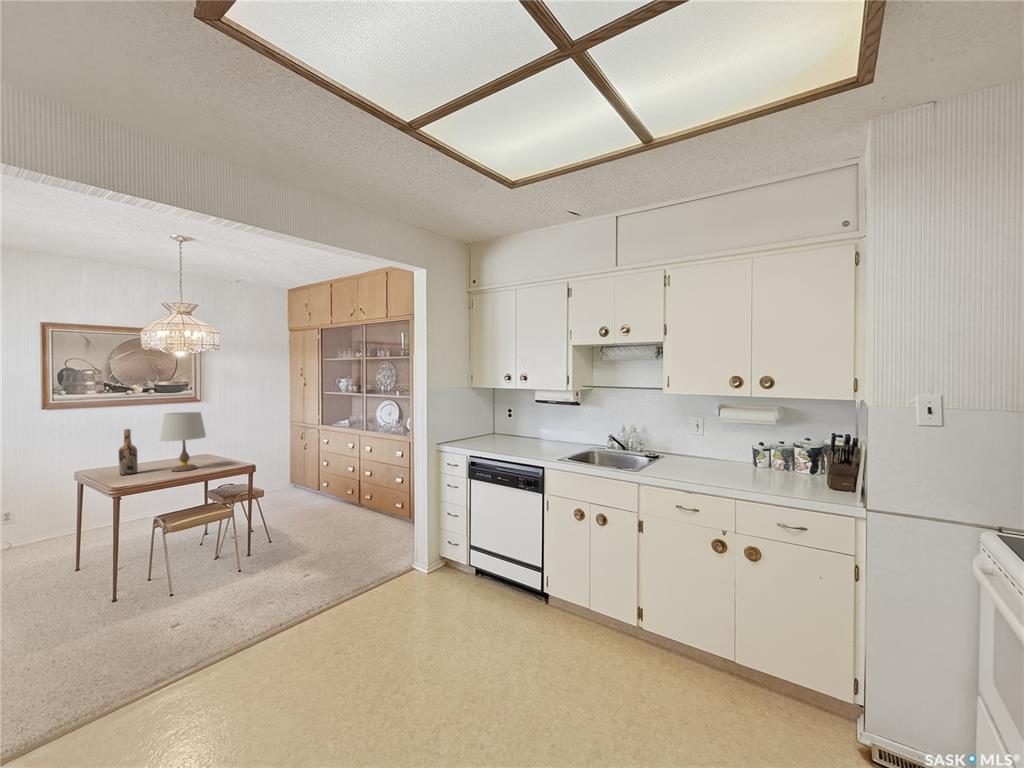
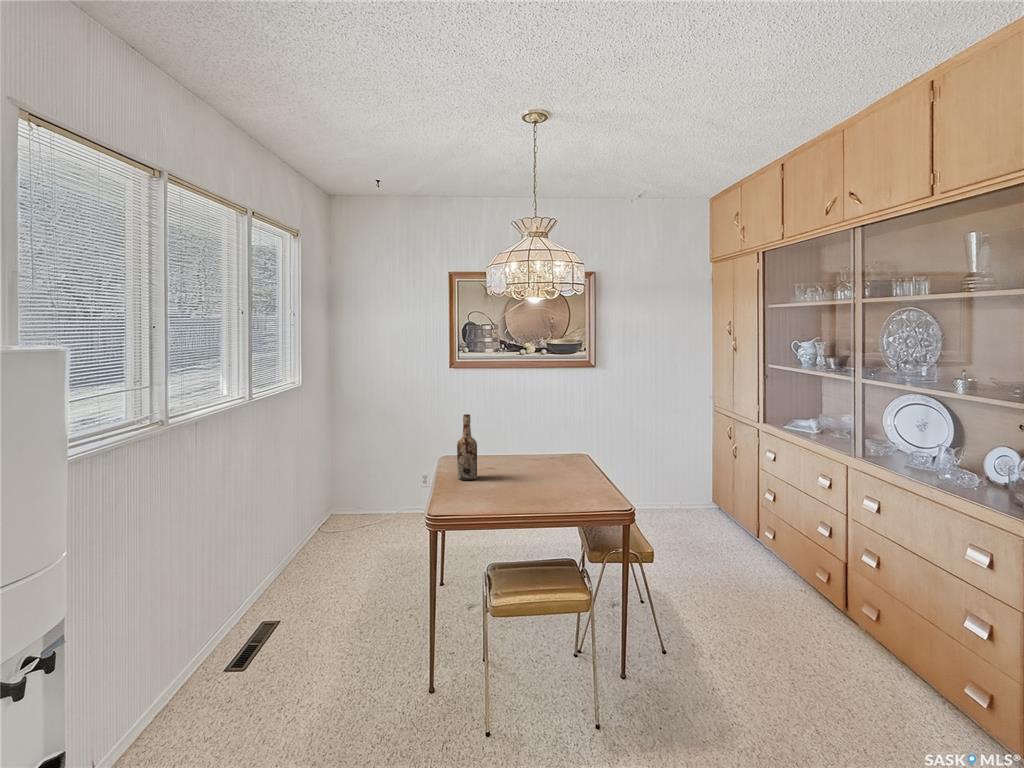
table lamp: present [160,412,206,471] -> none [496,396,555,492]

